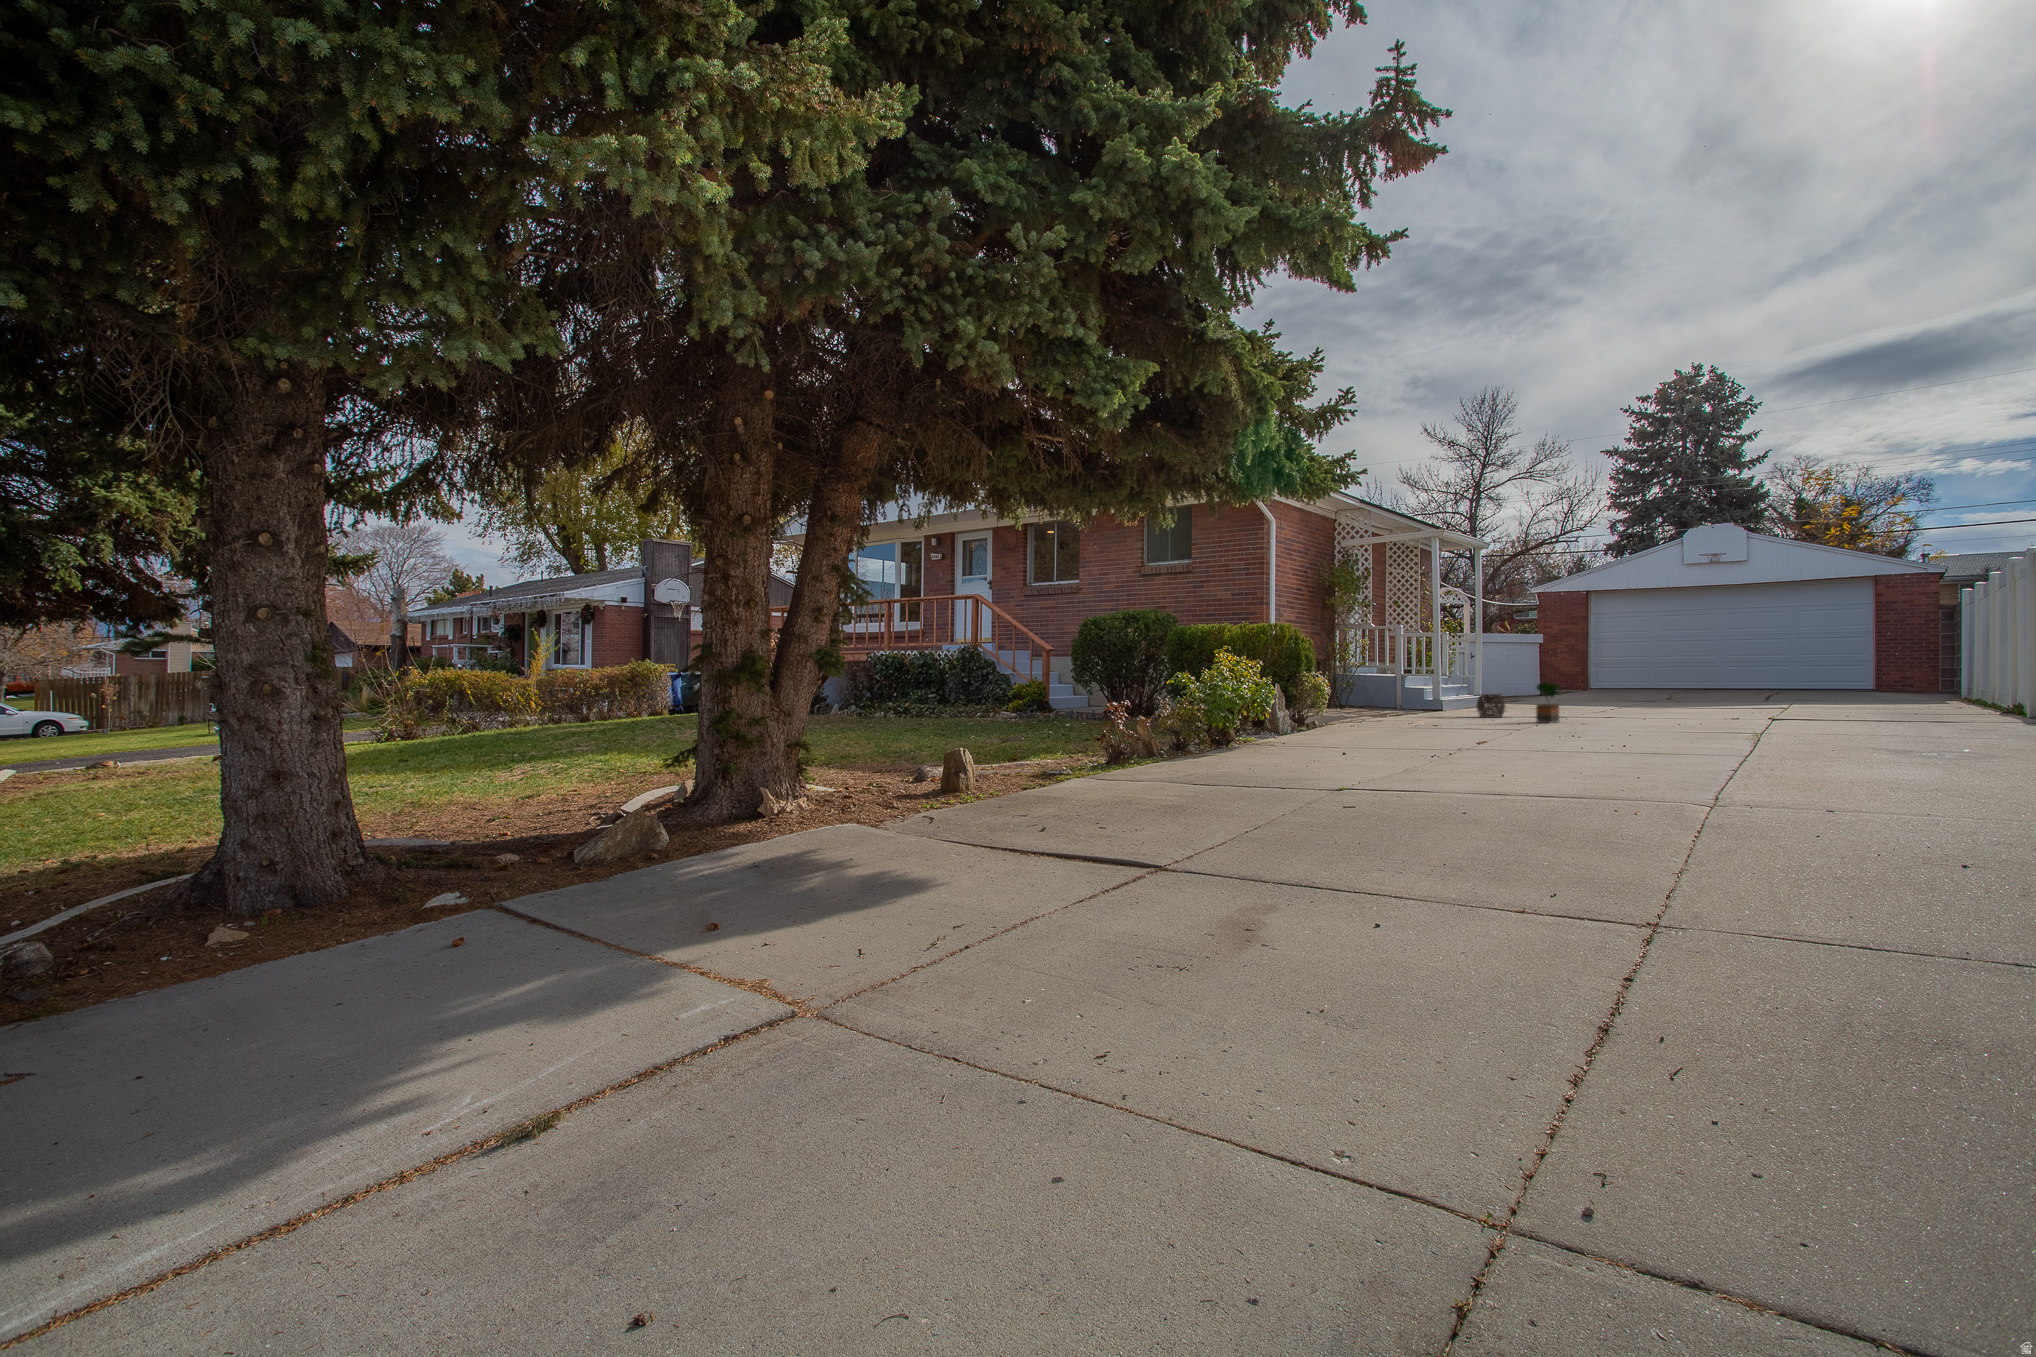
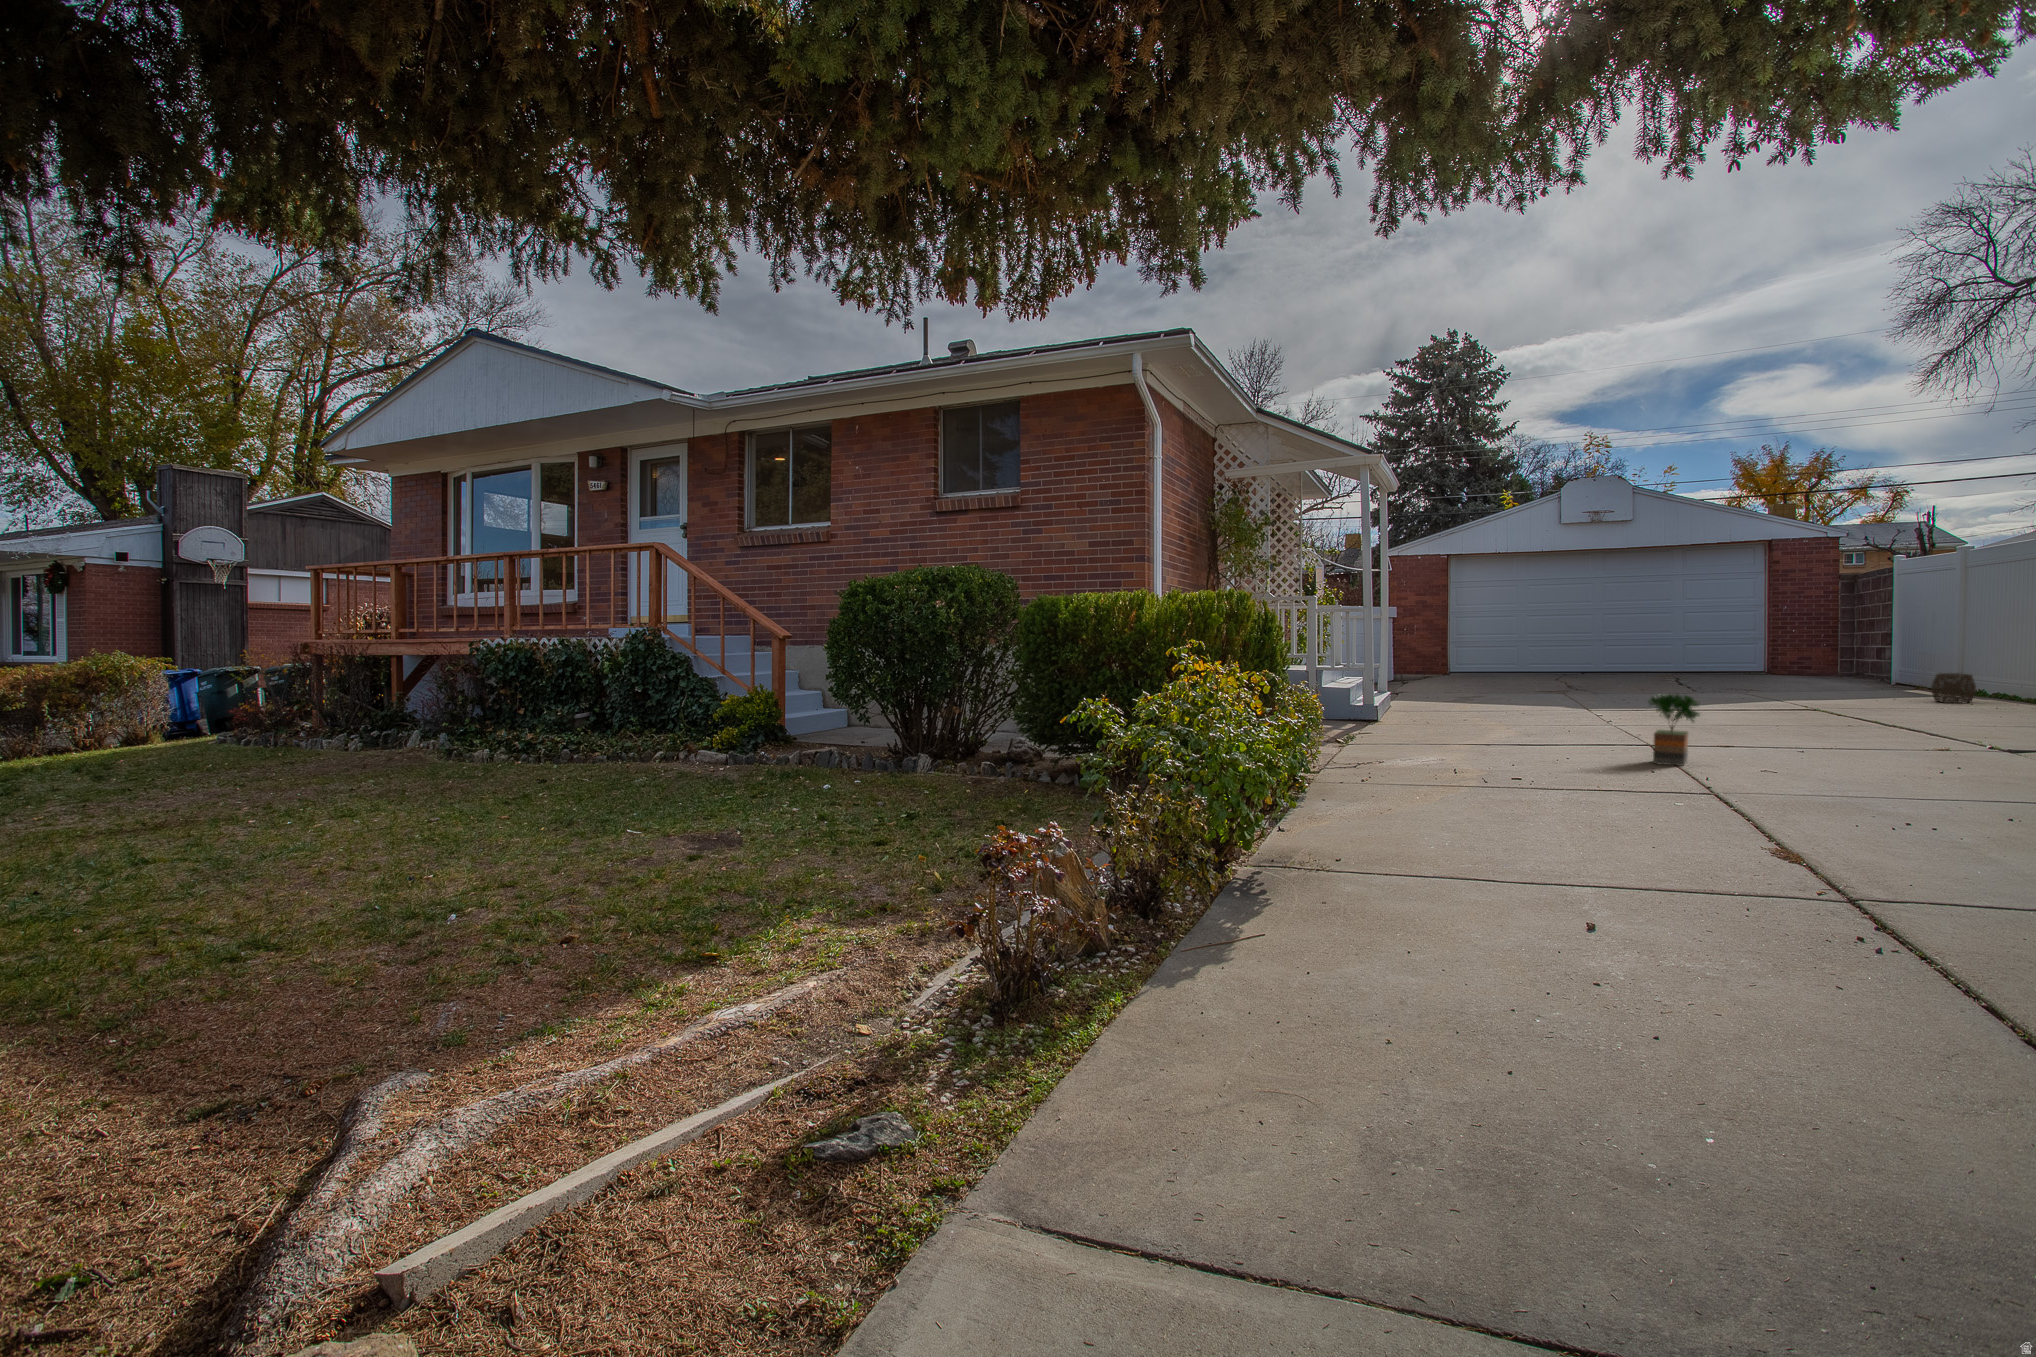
woven basket: present [1476,694,1505,718] -> present [1931,673,1976,703]

